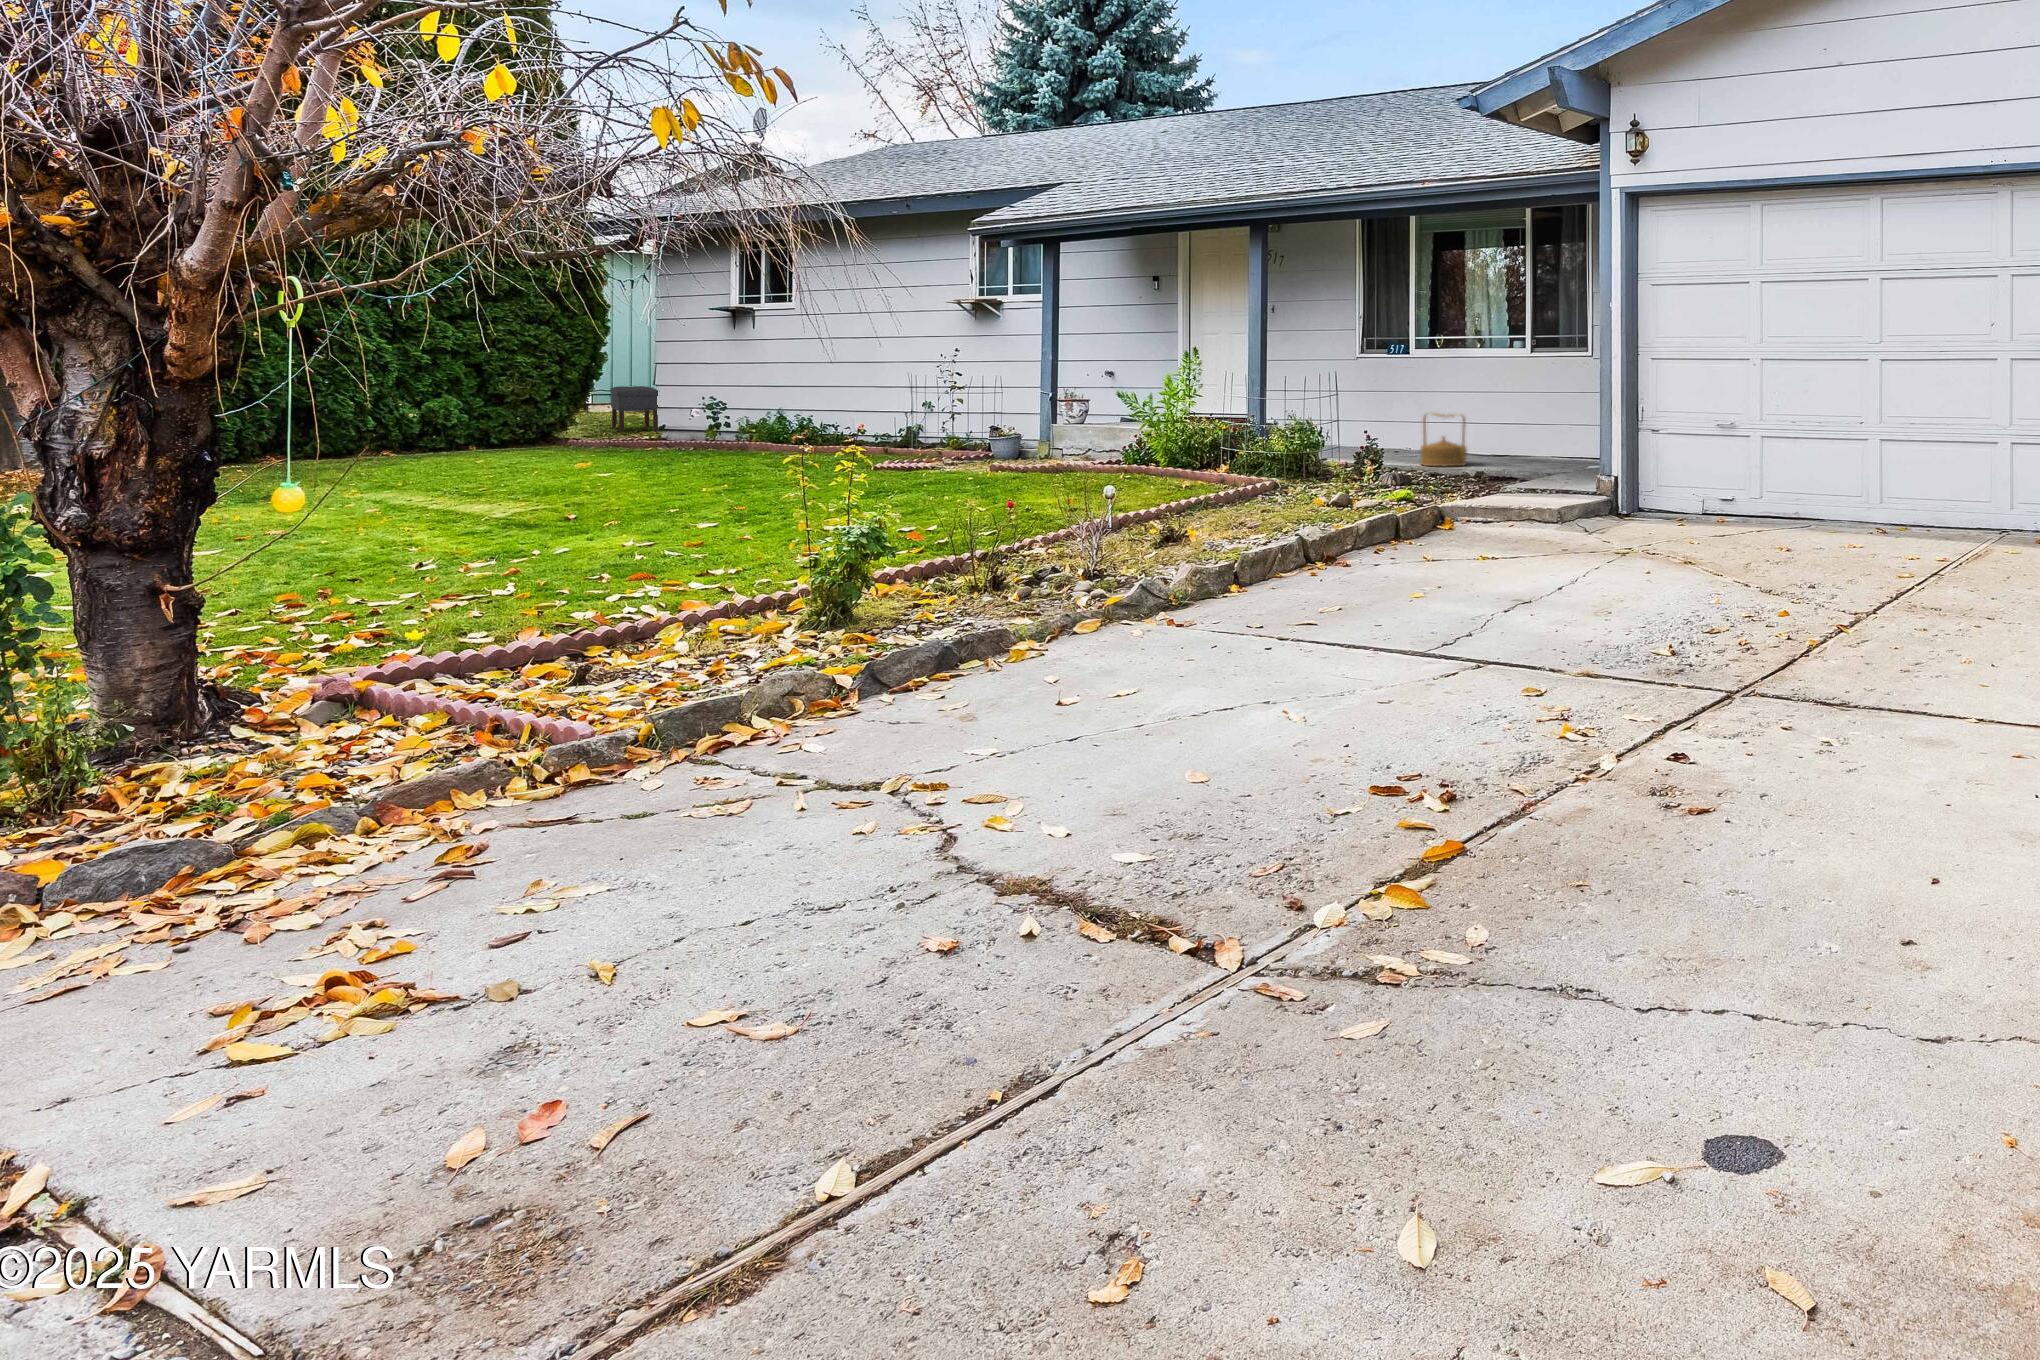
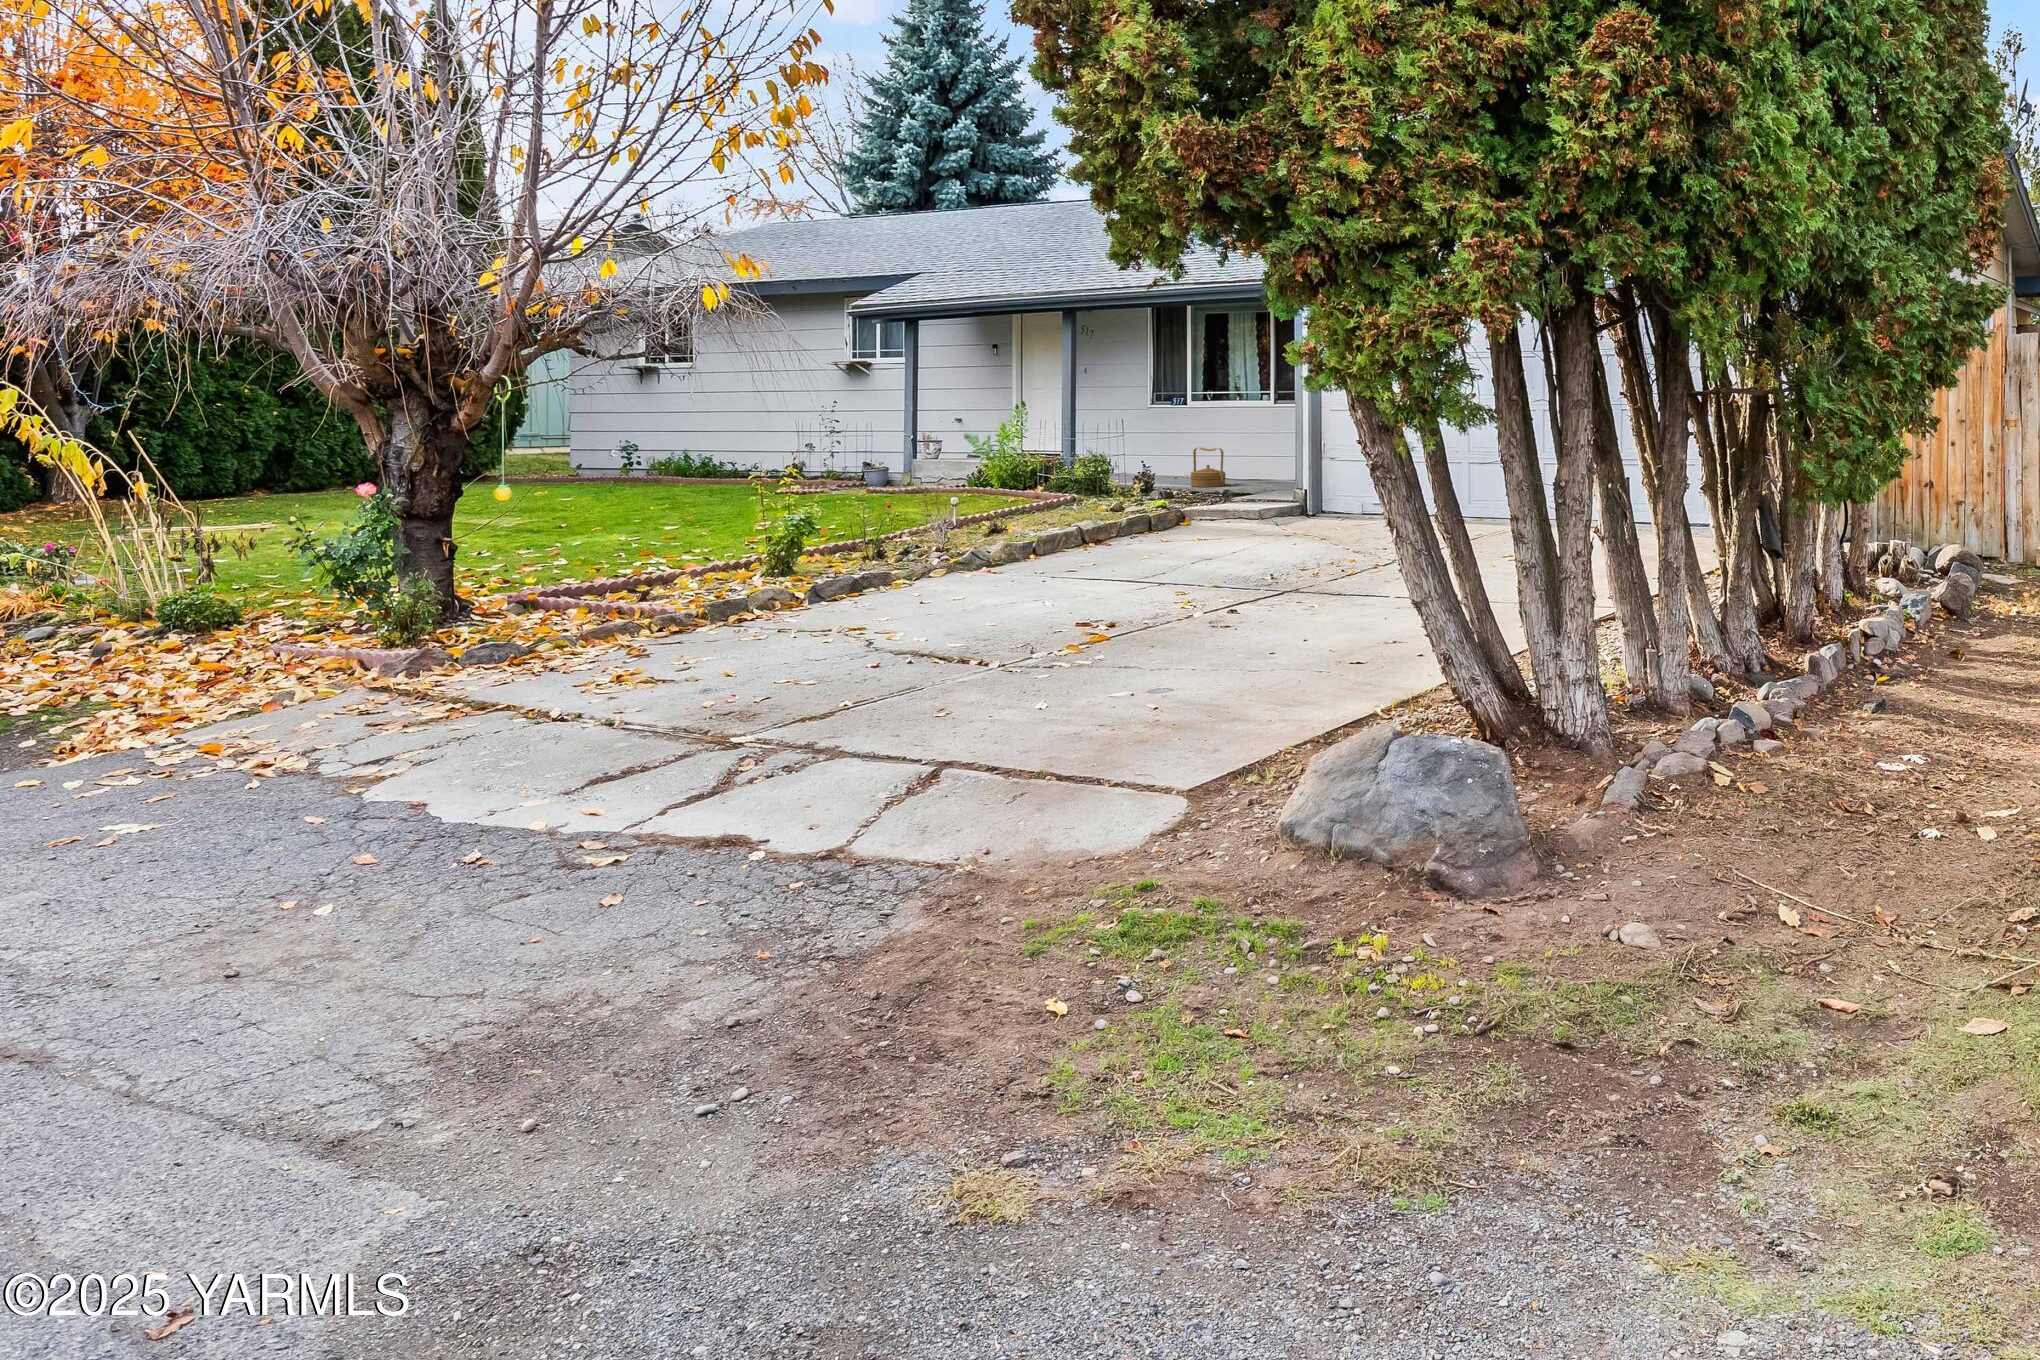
bench: present [610,386,658,432] -> none [531,432,578,471]

